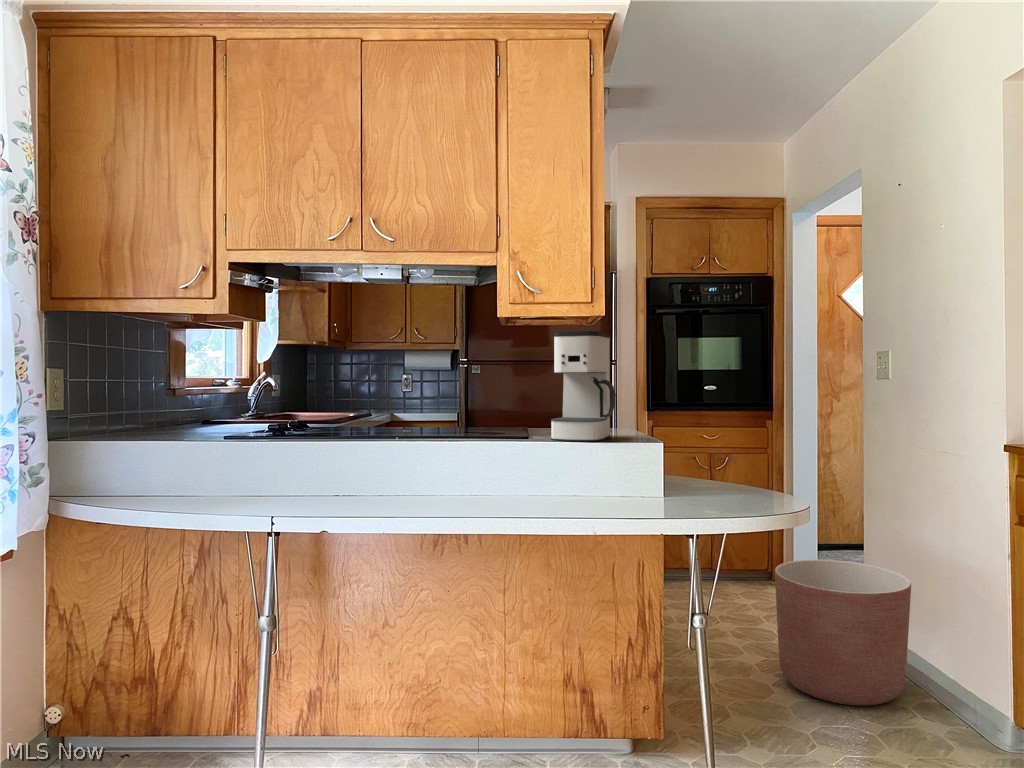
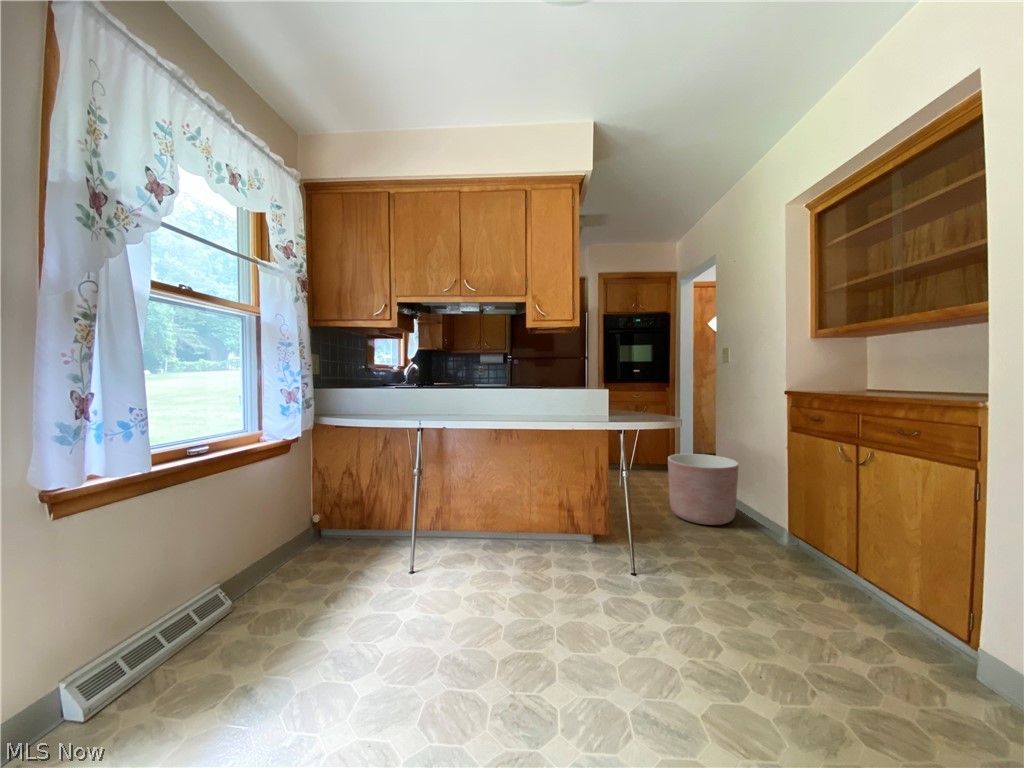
coffee maker: present [551,331,616,442] -> none [553,336,586,390]

